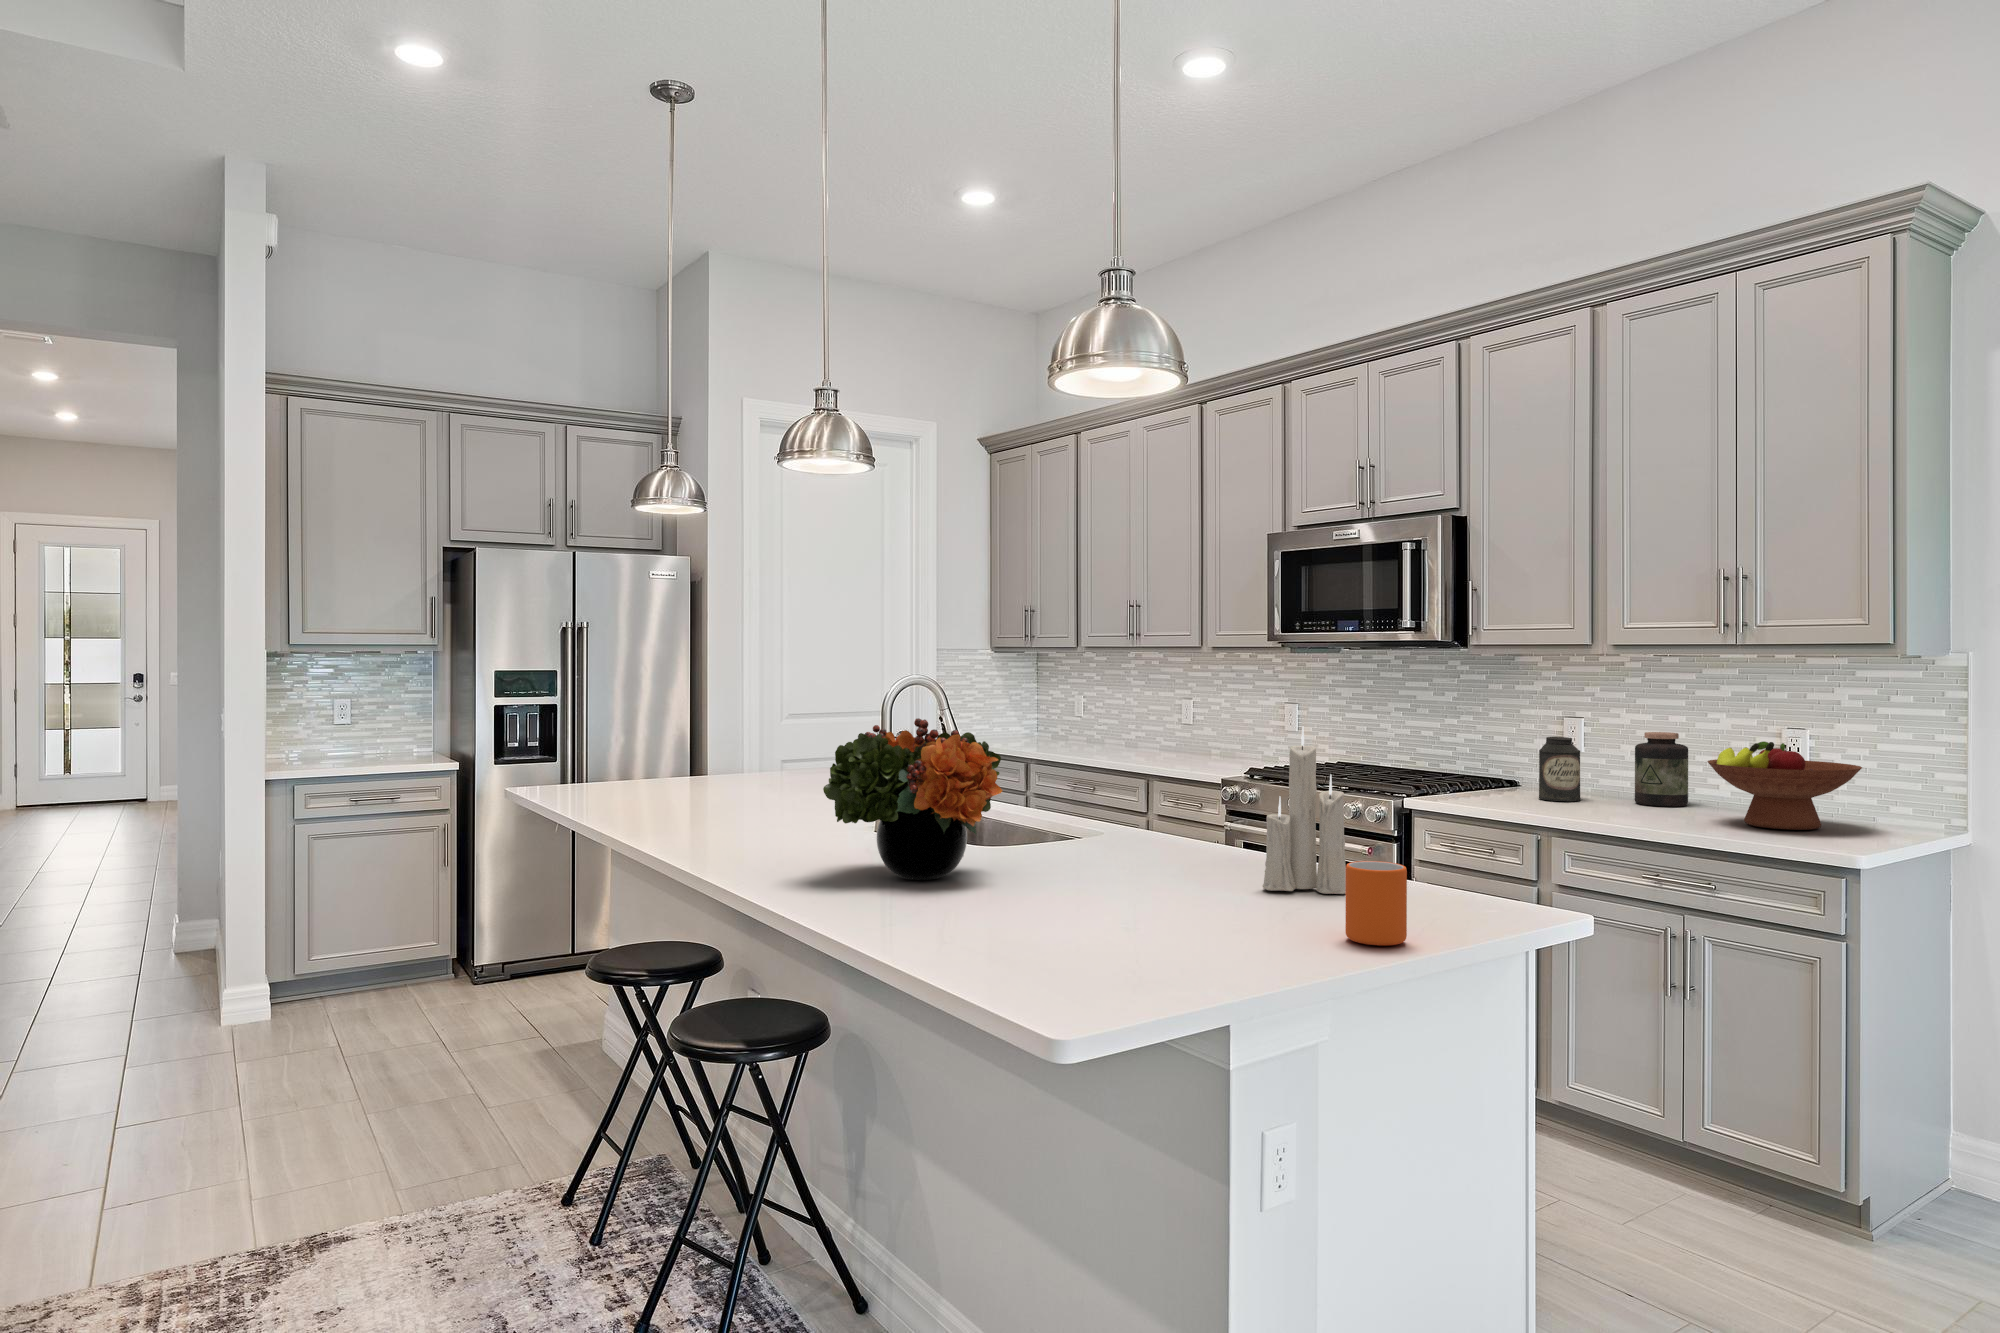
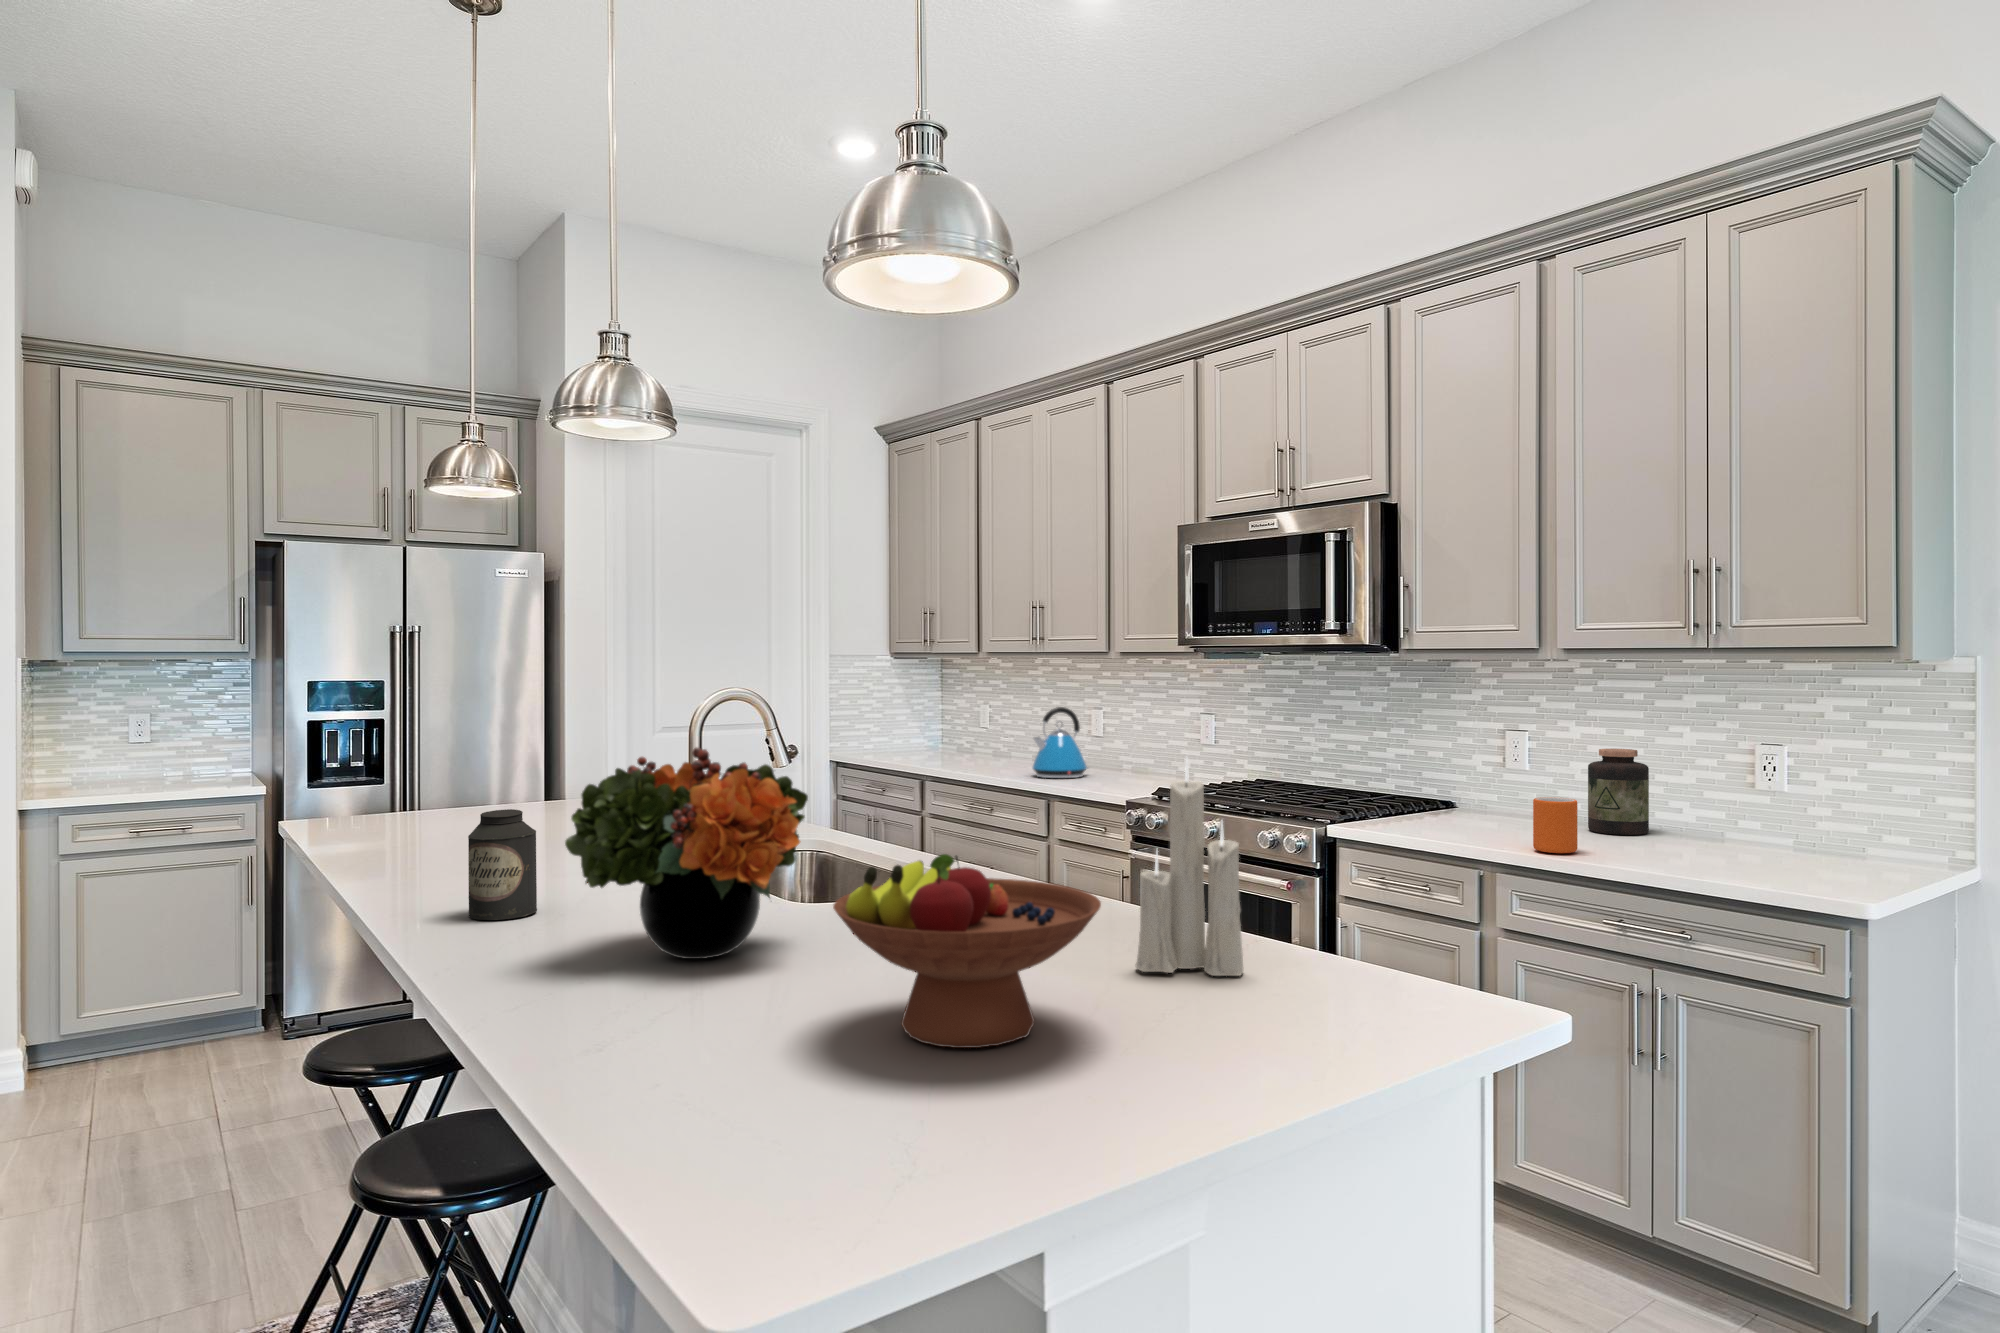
kettle: none [1131,697,1183,761] -> present [1033,707,1088,778]
canister: present [1539,737,1581,801] -> present [468,809,537,920]
fruit bowl: present [1707,742,1862,830] -> present [833,854,1101,1048]
mug: present [1345,861,1407,946] -> present [1533,797,1578,853]

